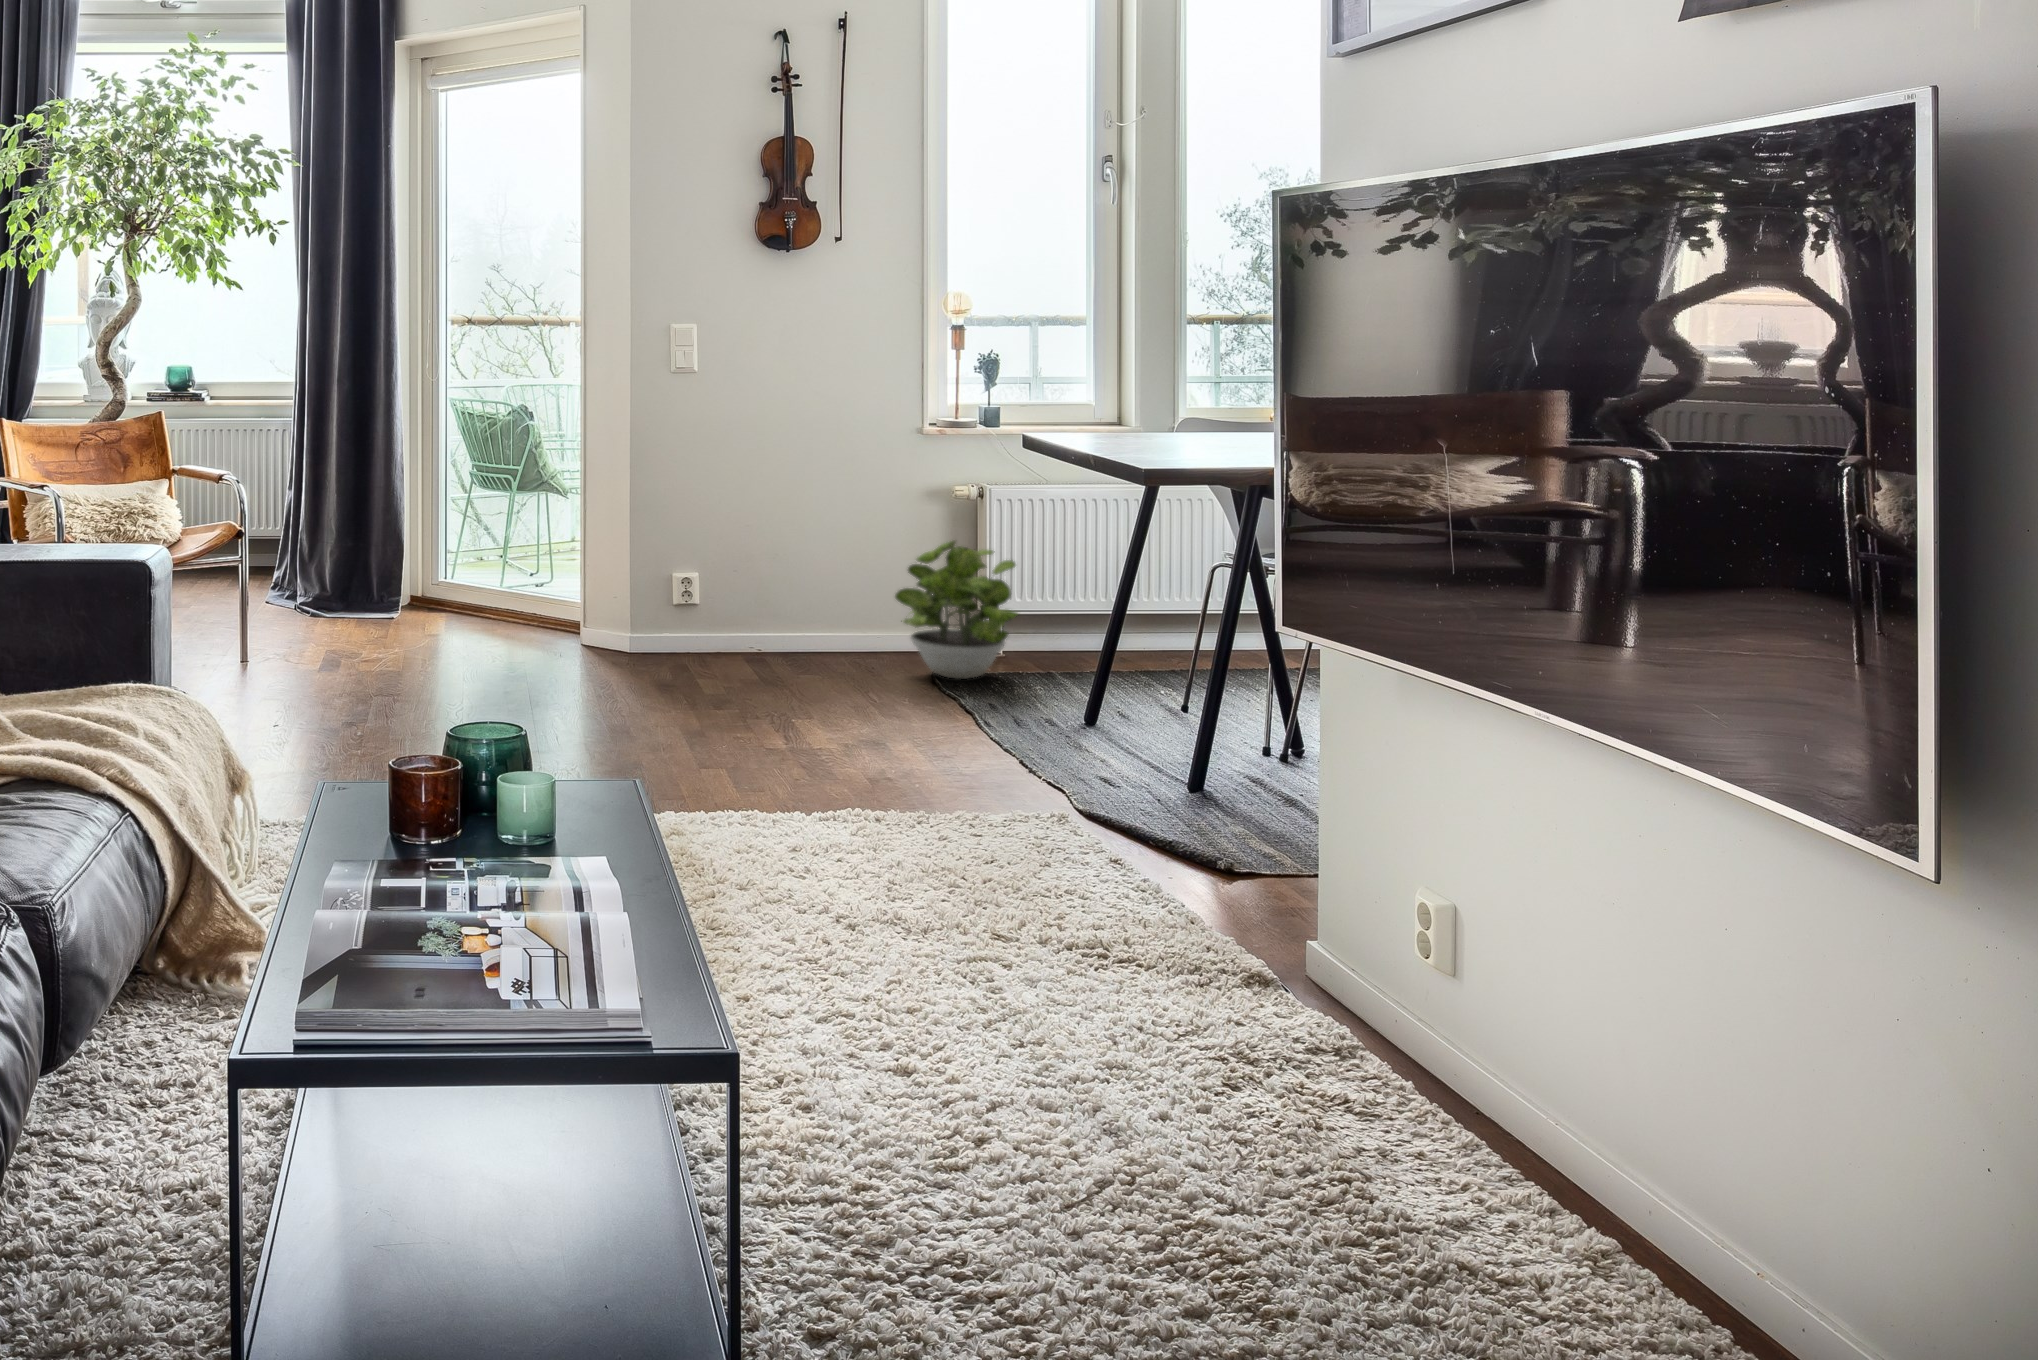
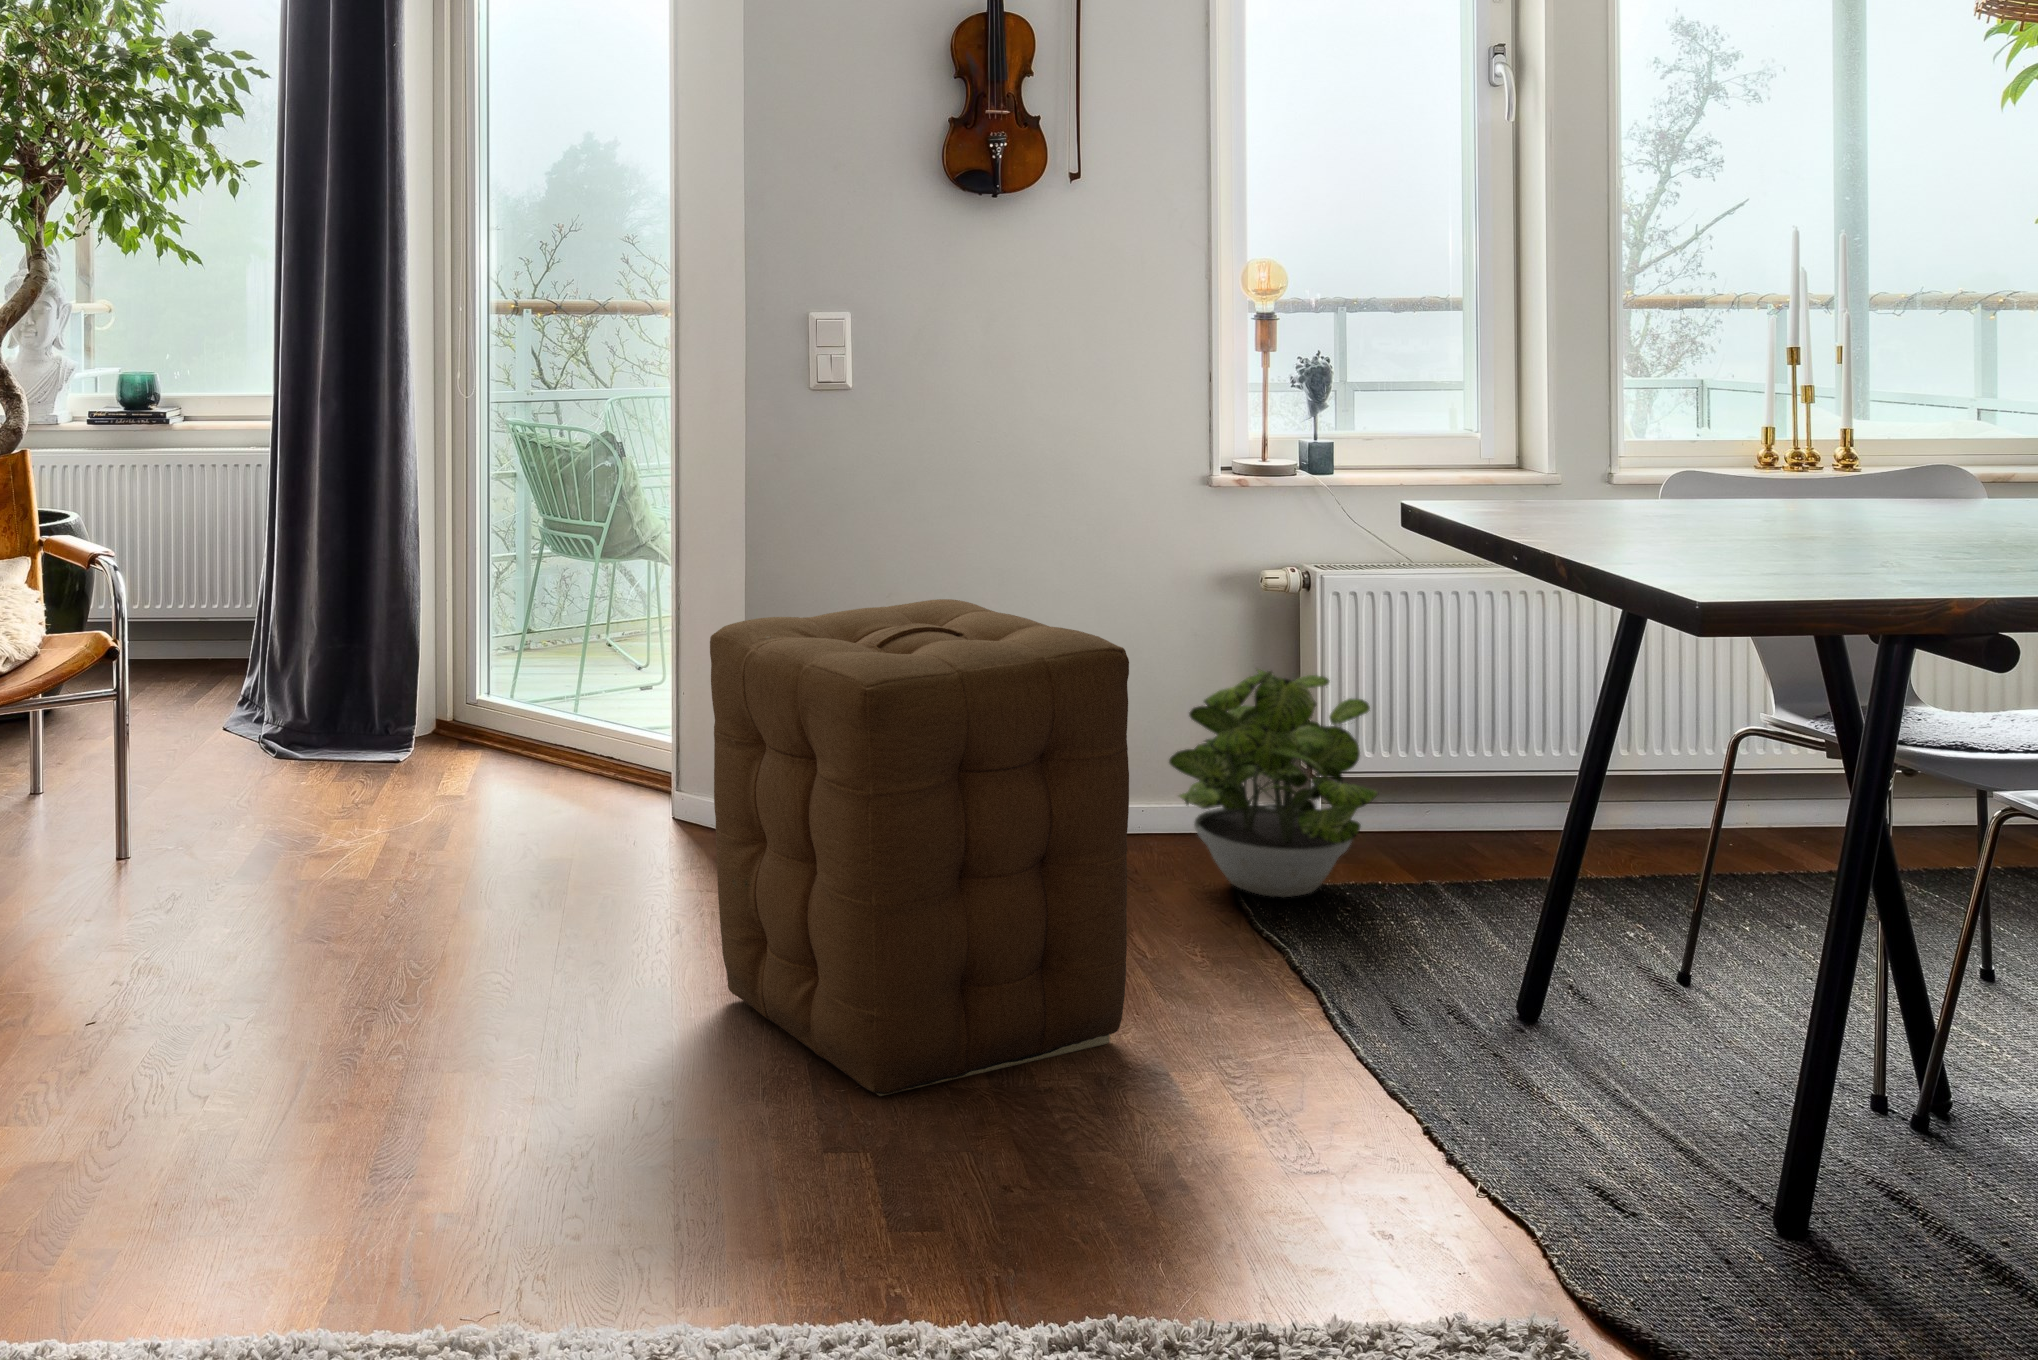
ottoman: none [632,494,869,751] -> present [710,599,1129,1096]

